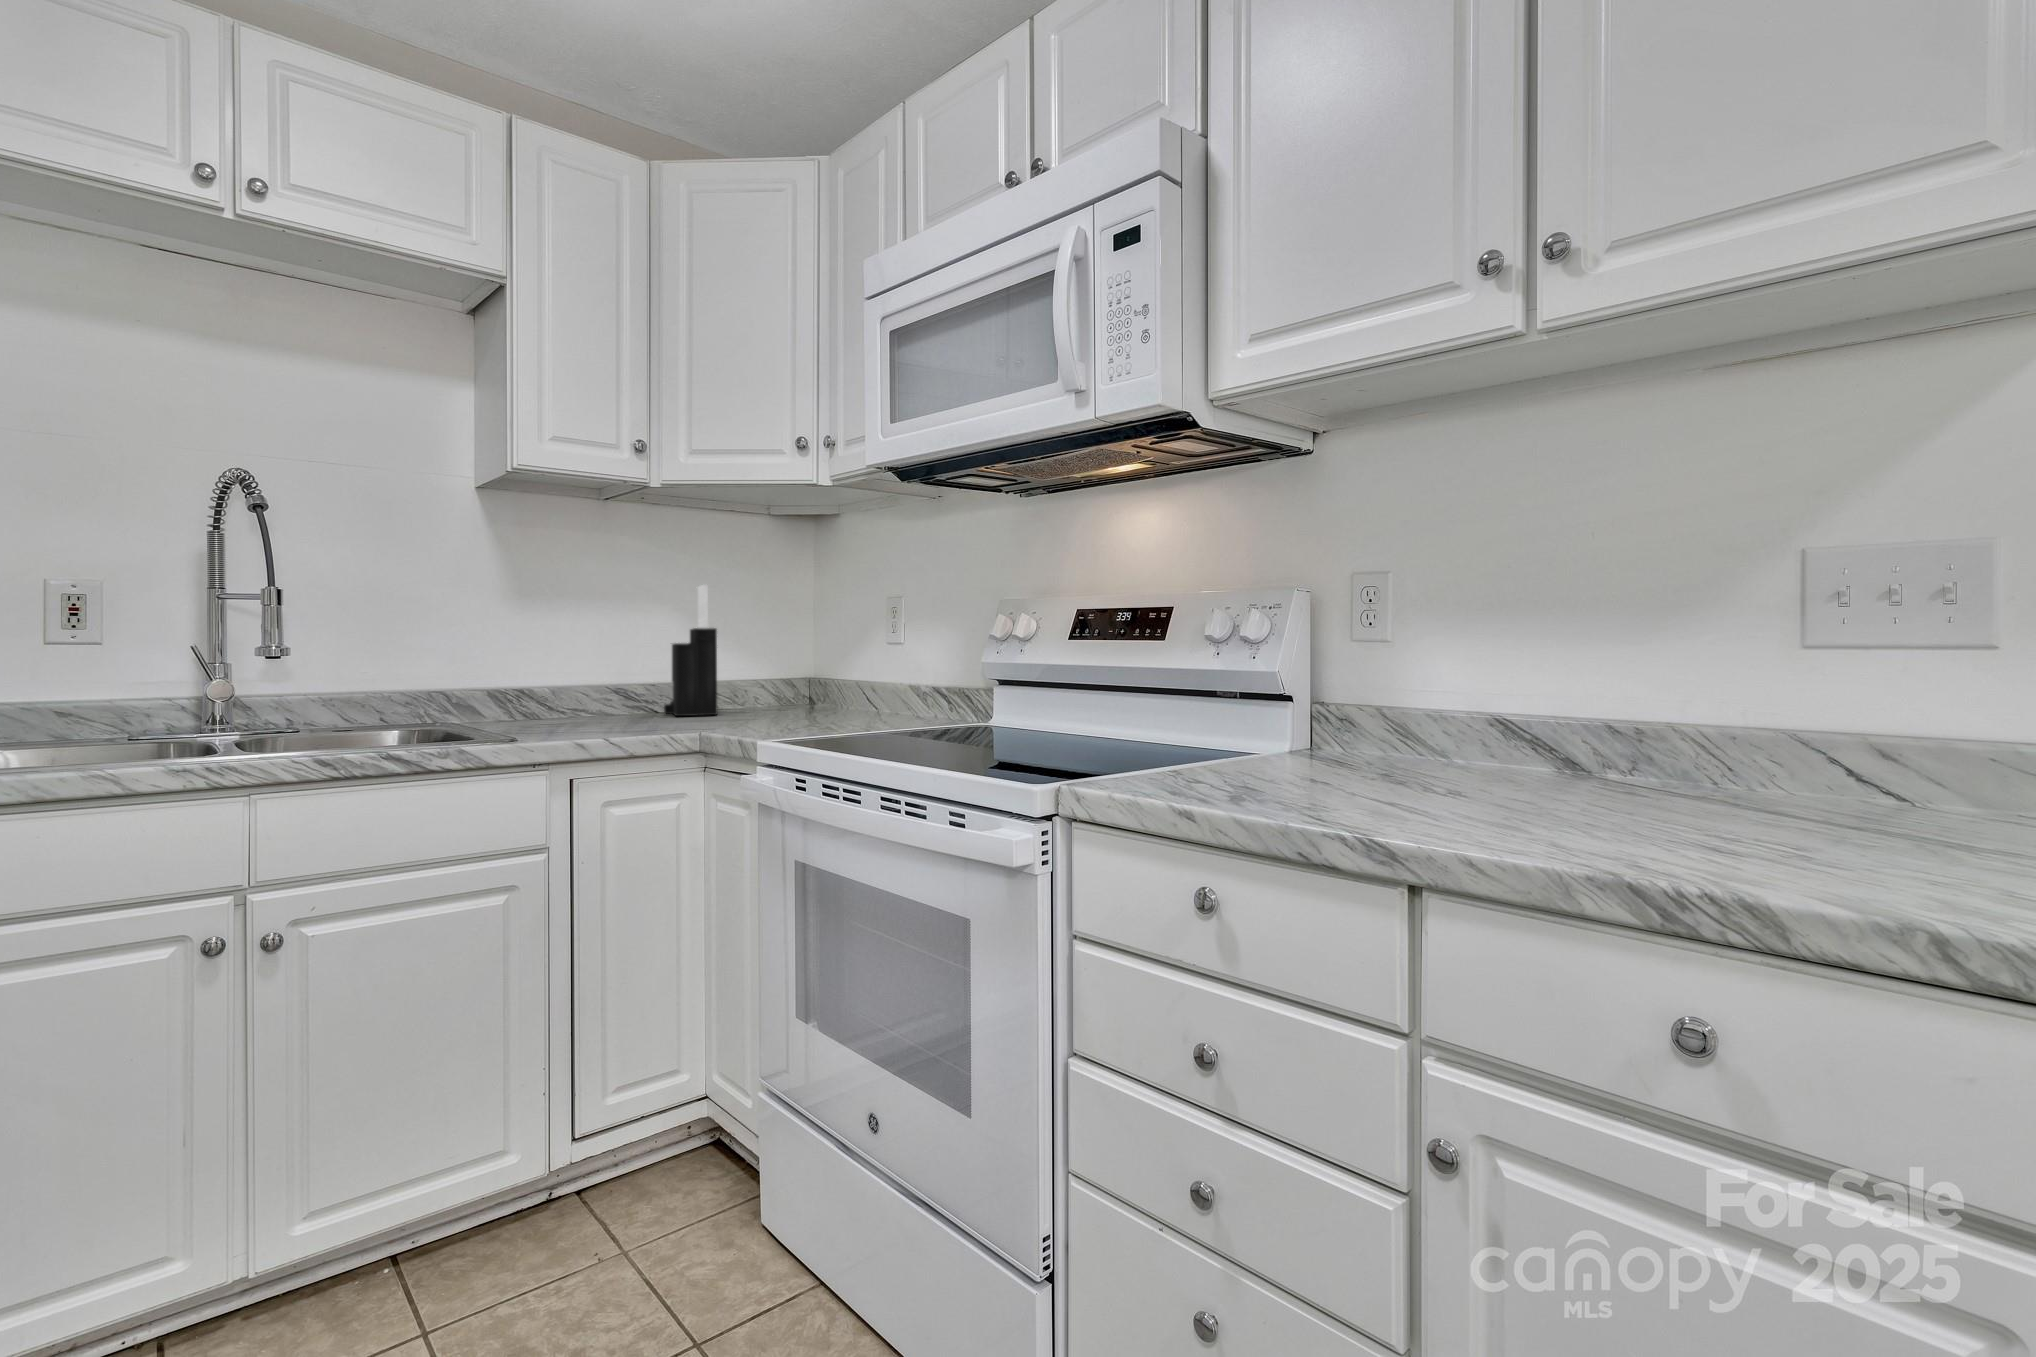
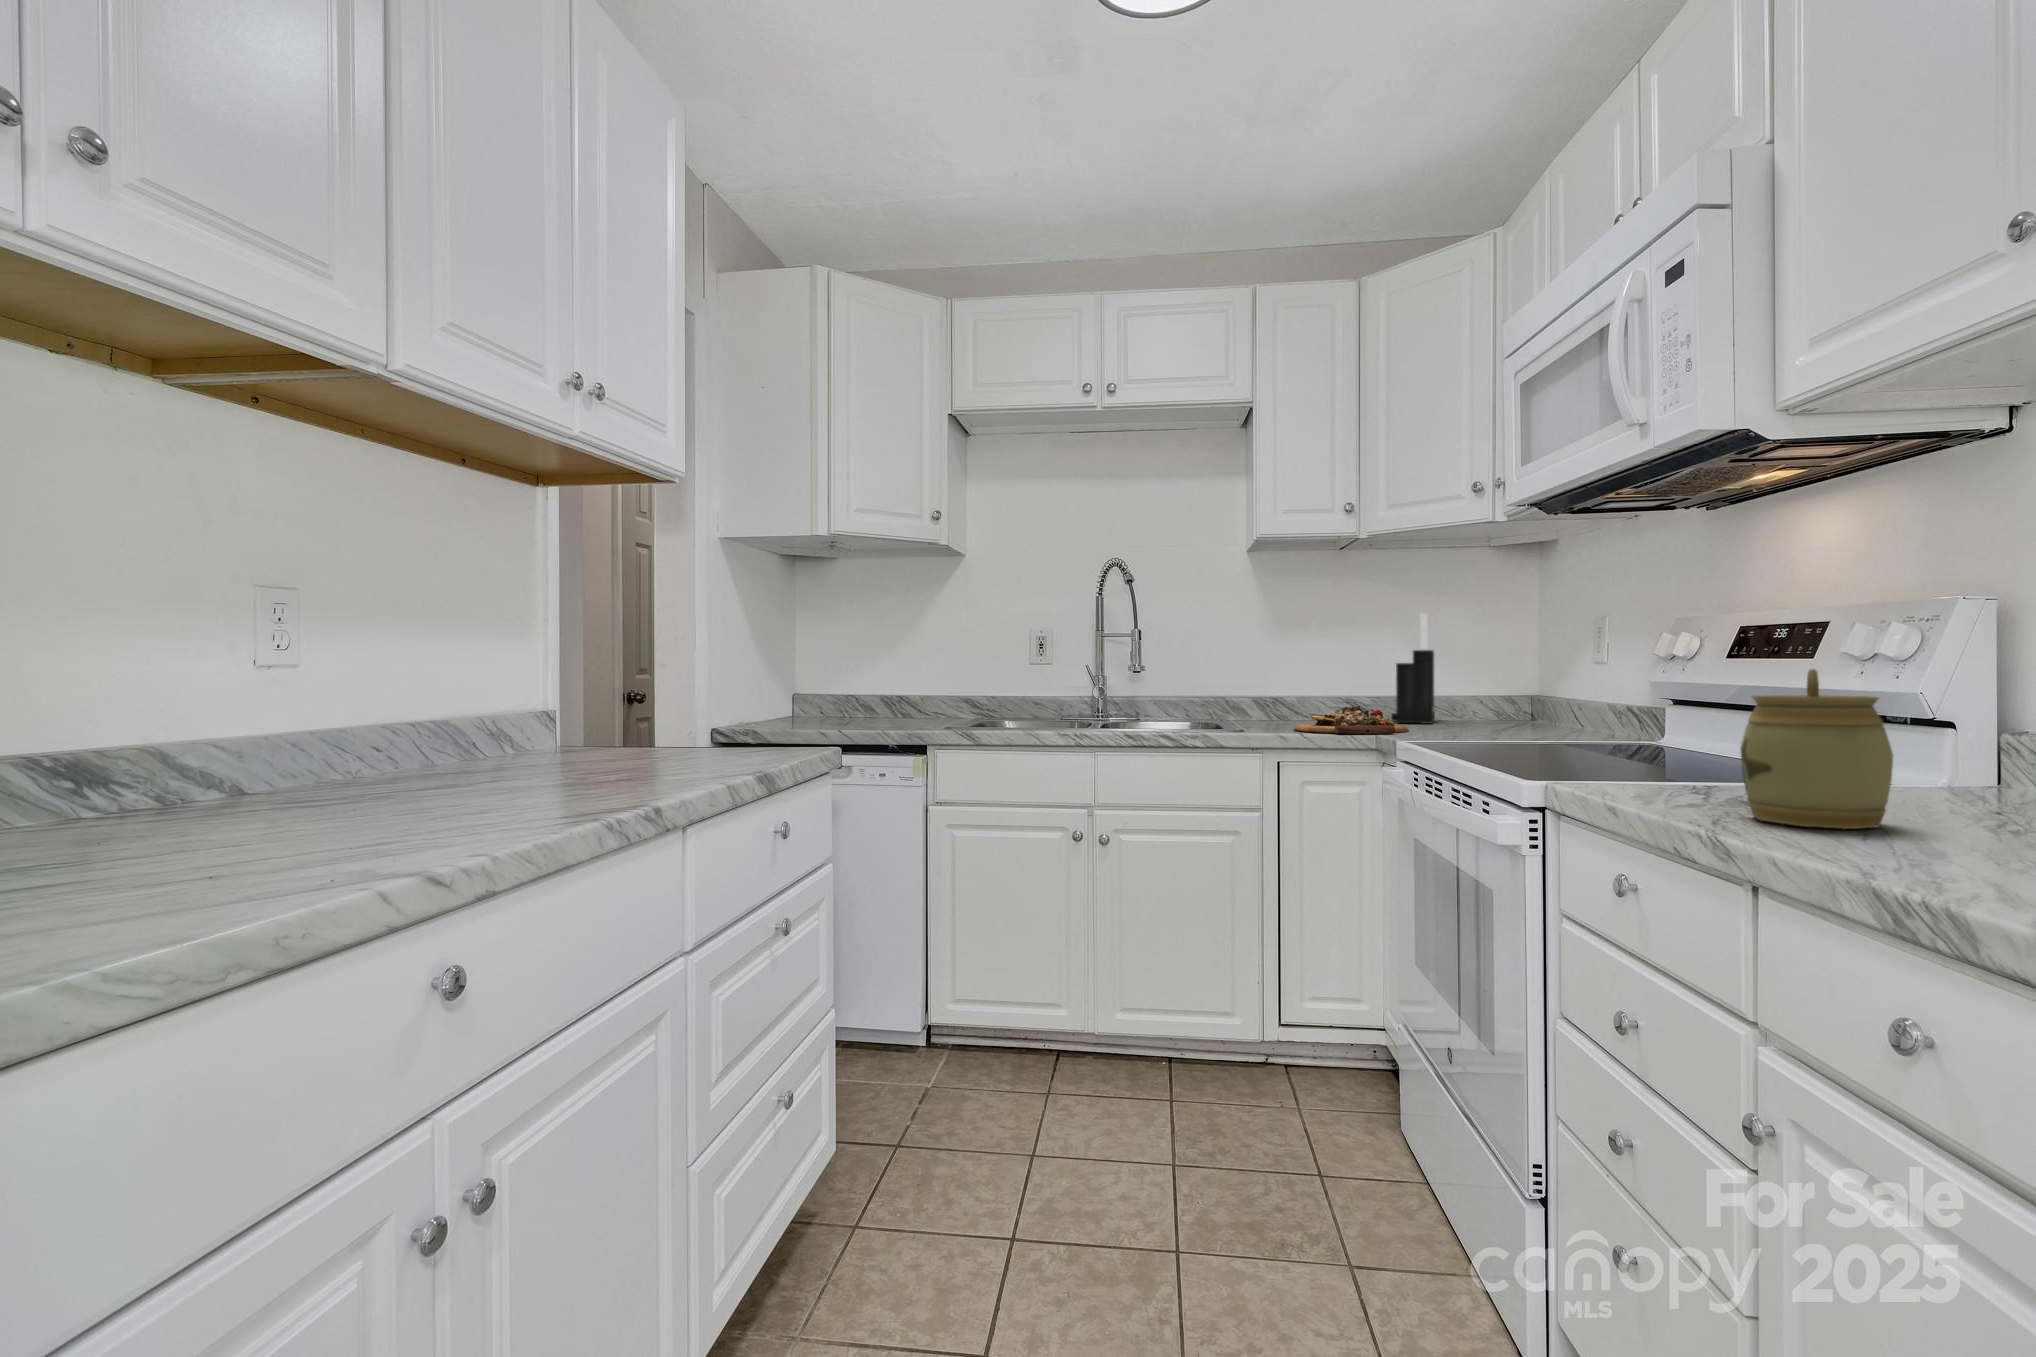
jar: none [1307,654,1428,814] -> present [1740,669,1893,829]
cutting board: none [569,698,718,735] -> present [1294,706,1409,734]

